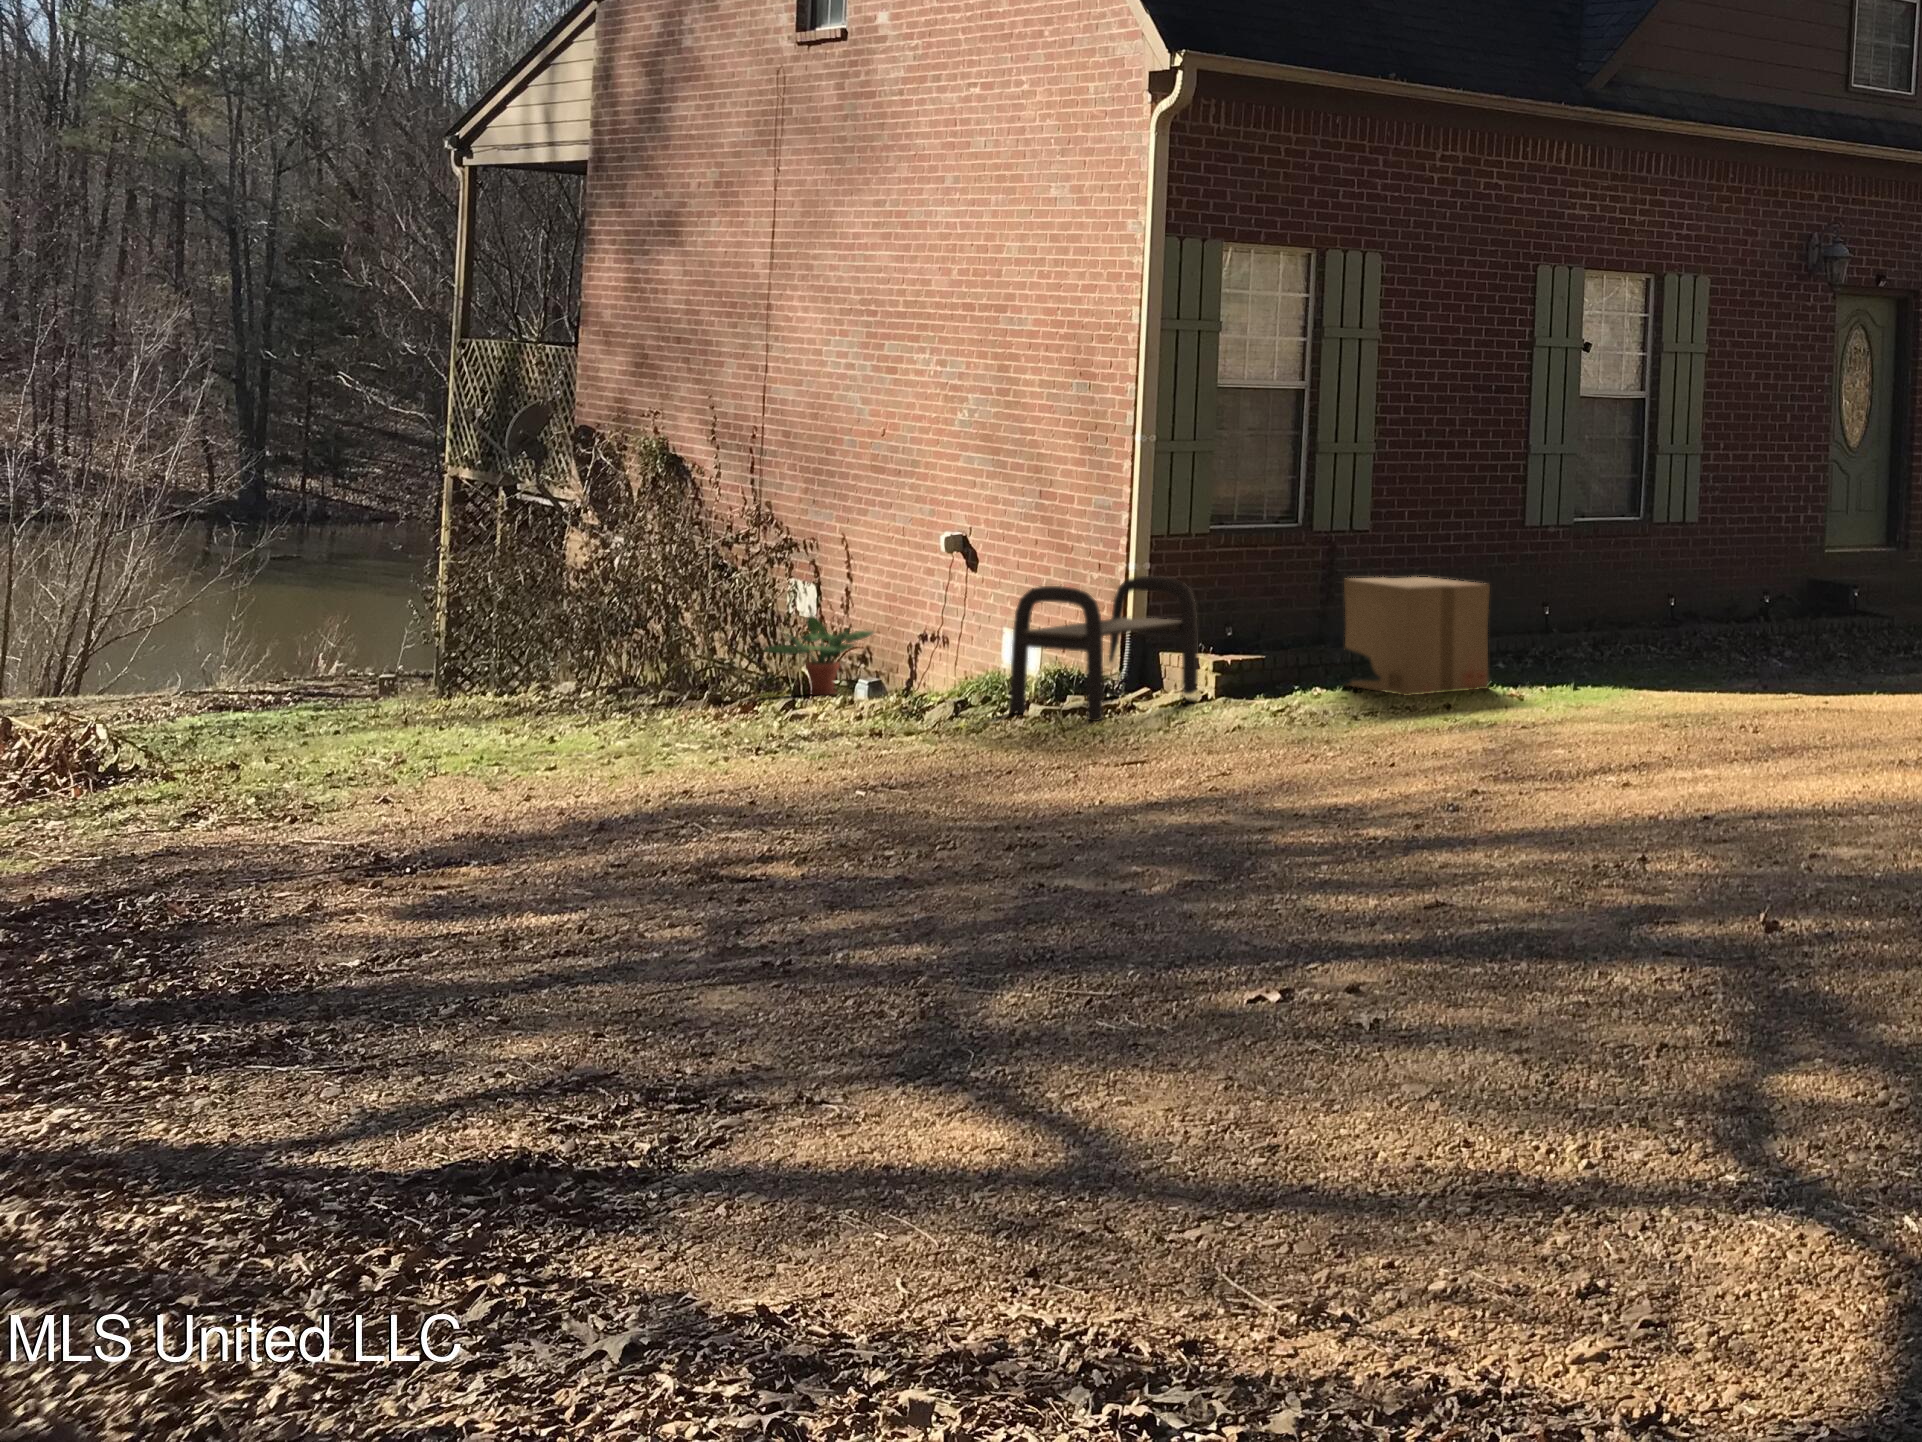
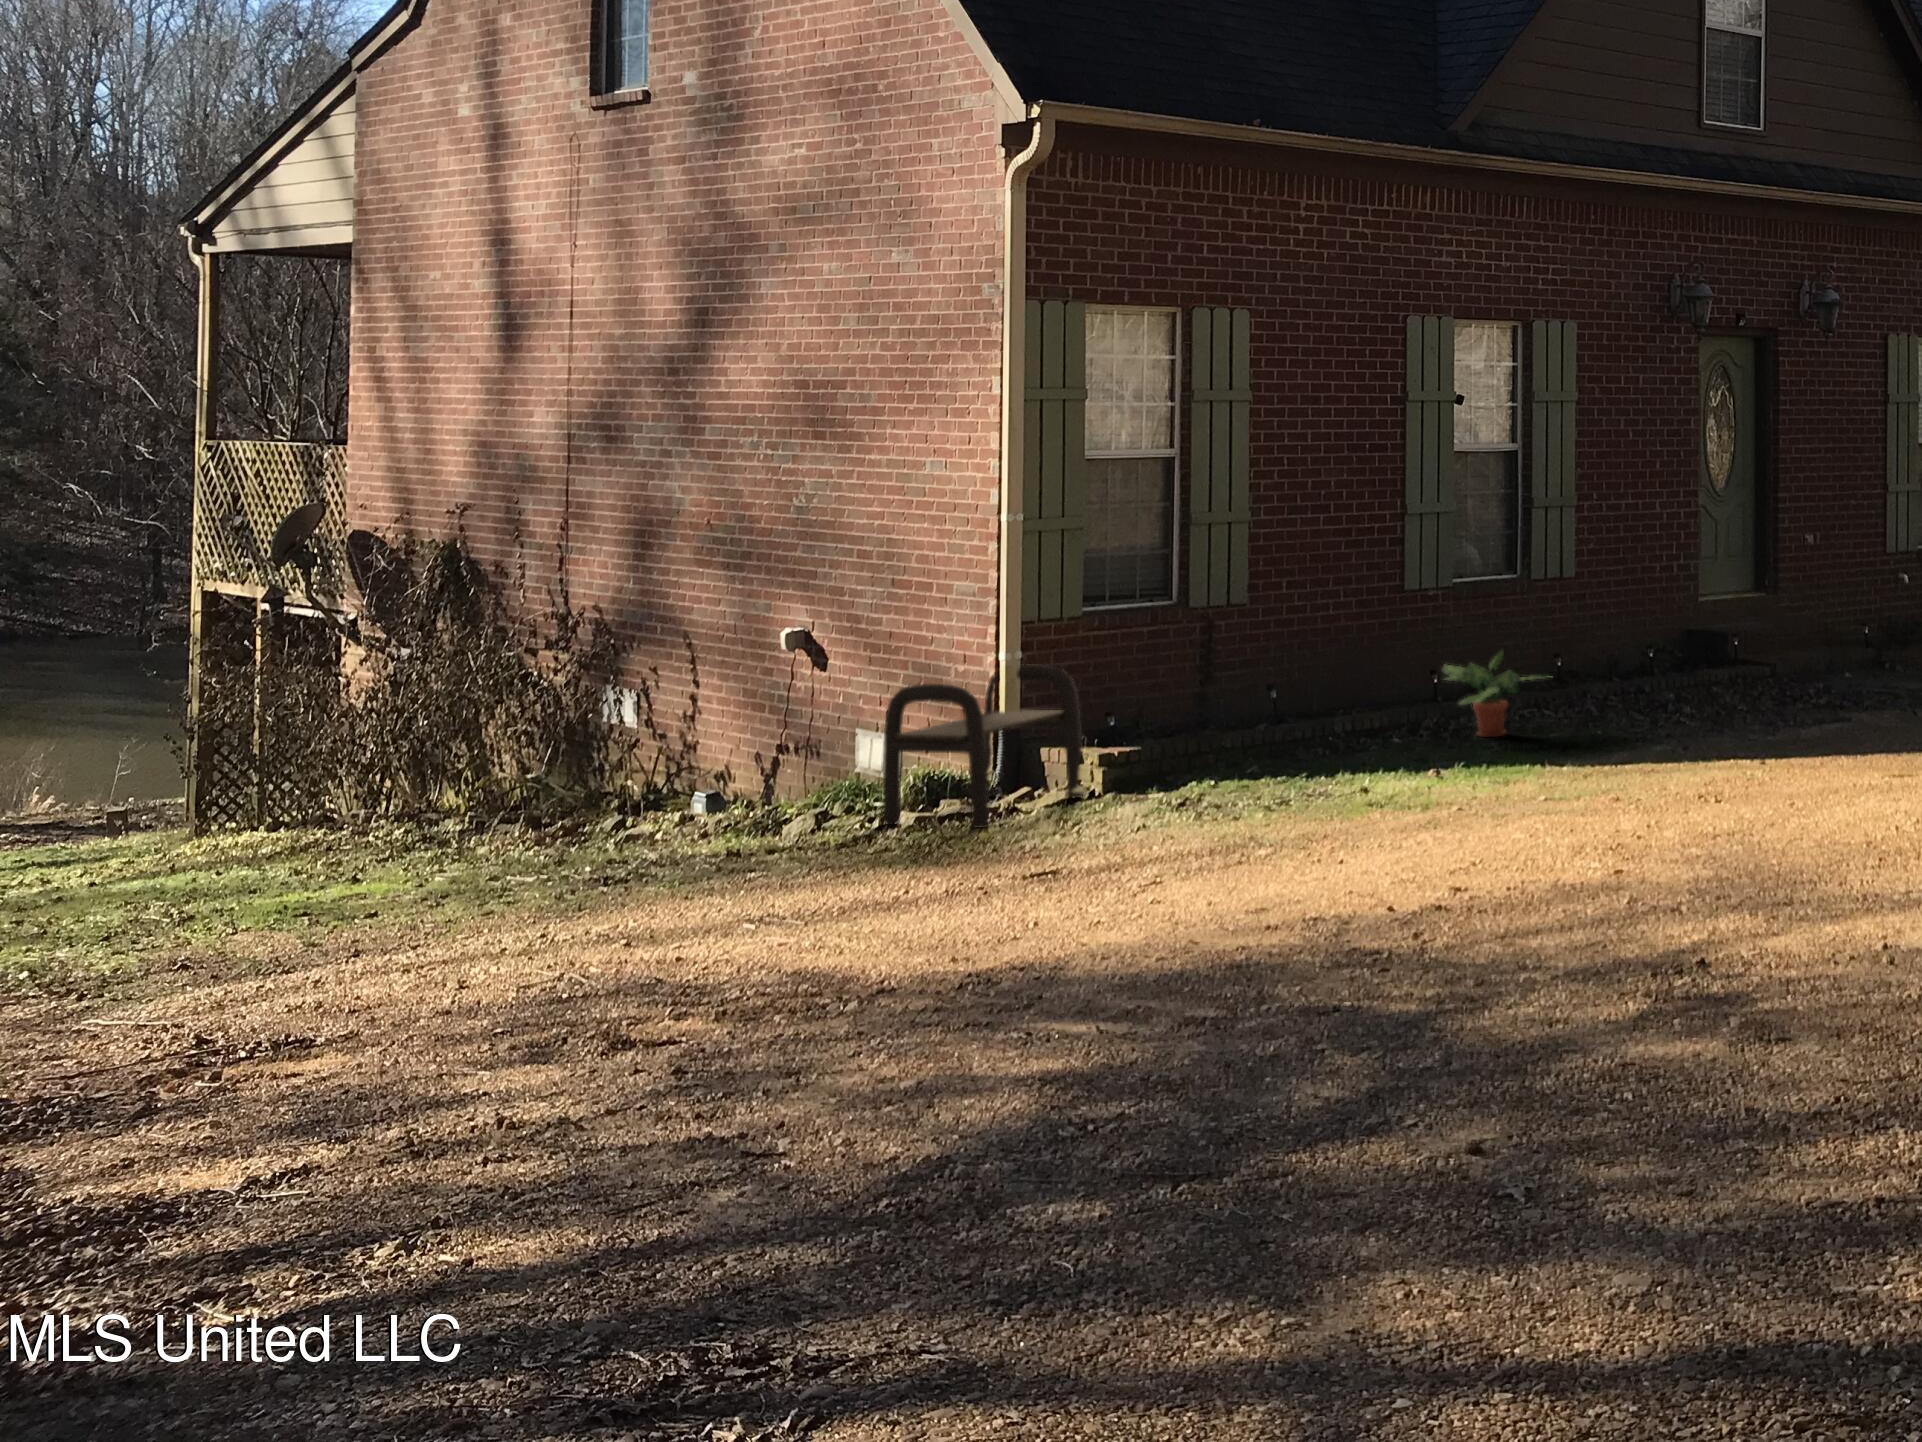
cardboard box: present [1344,577,1490,696] -> none [1227,646,1385,775]
potted plant: present [764,615,874,695] -> present [1442,651,1552,737]

